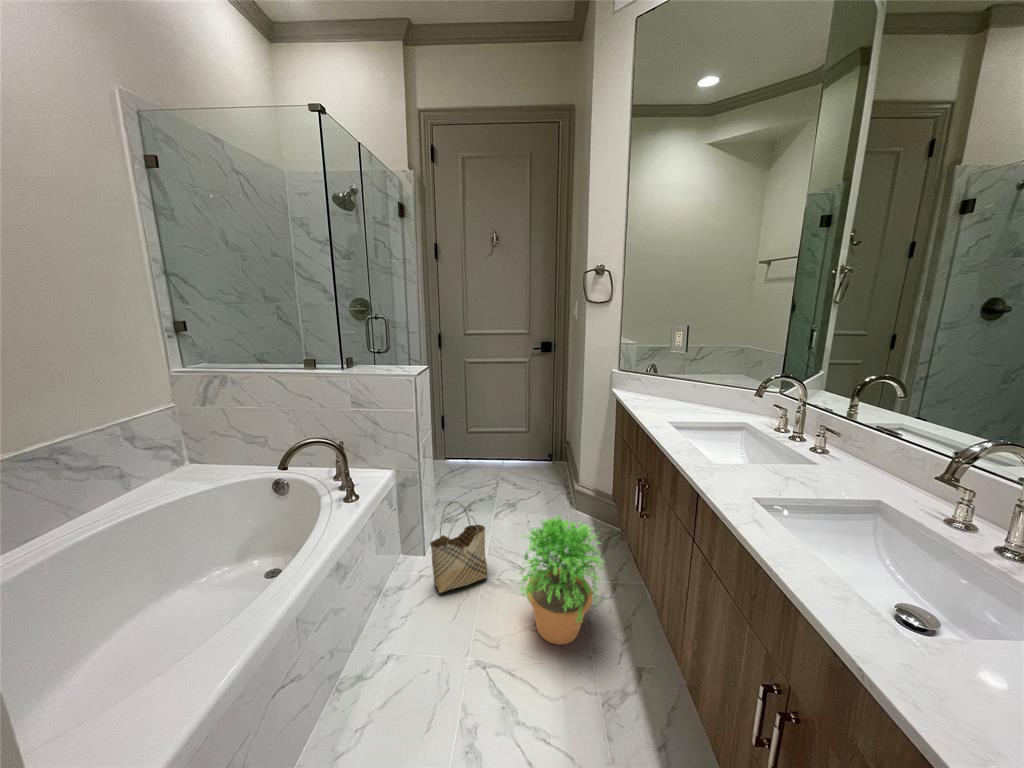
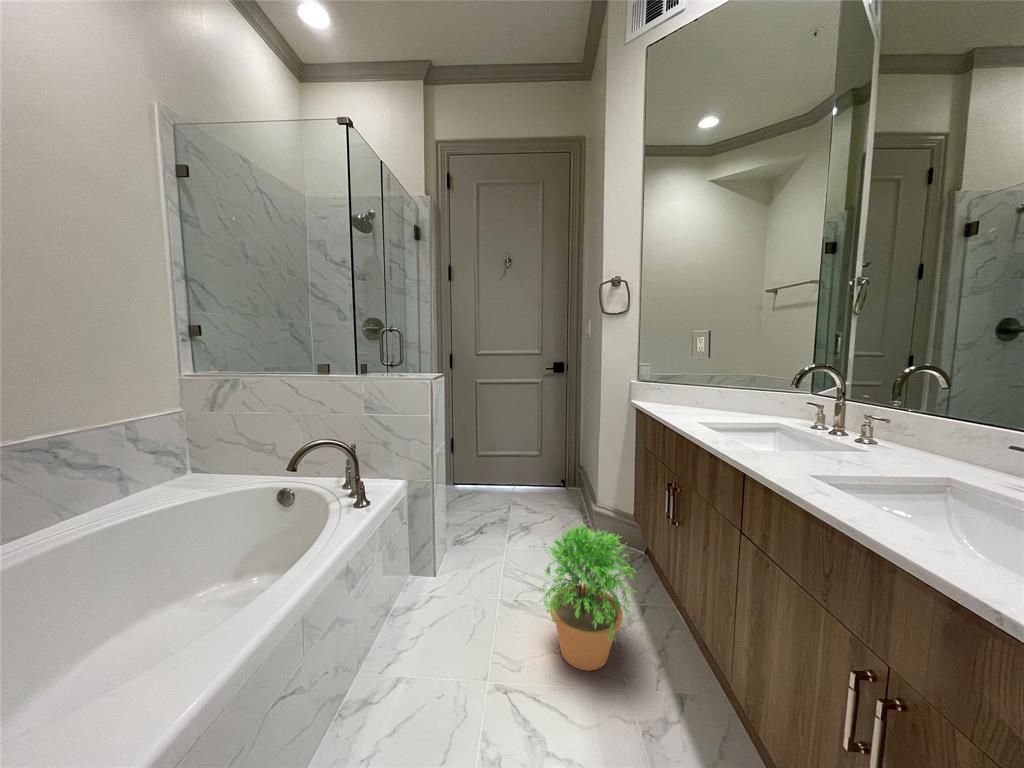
woven basket: present [430,502,487,593] -> none [443,514,503,615]

